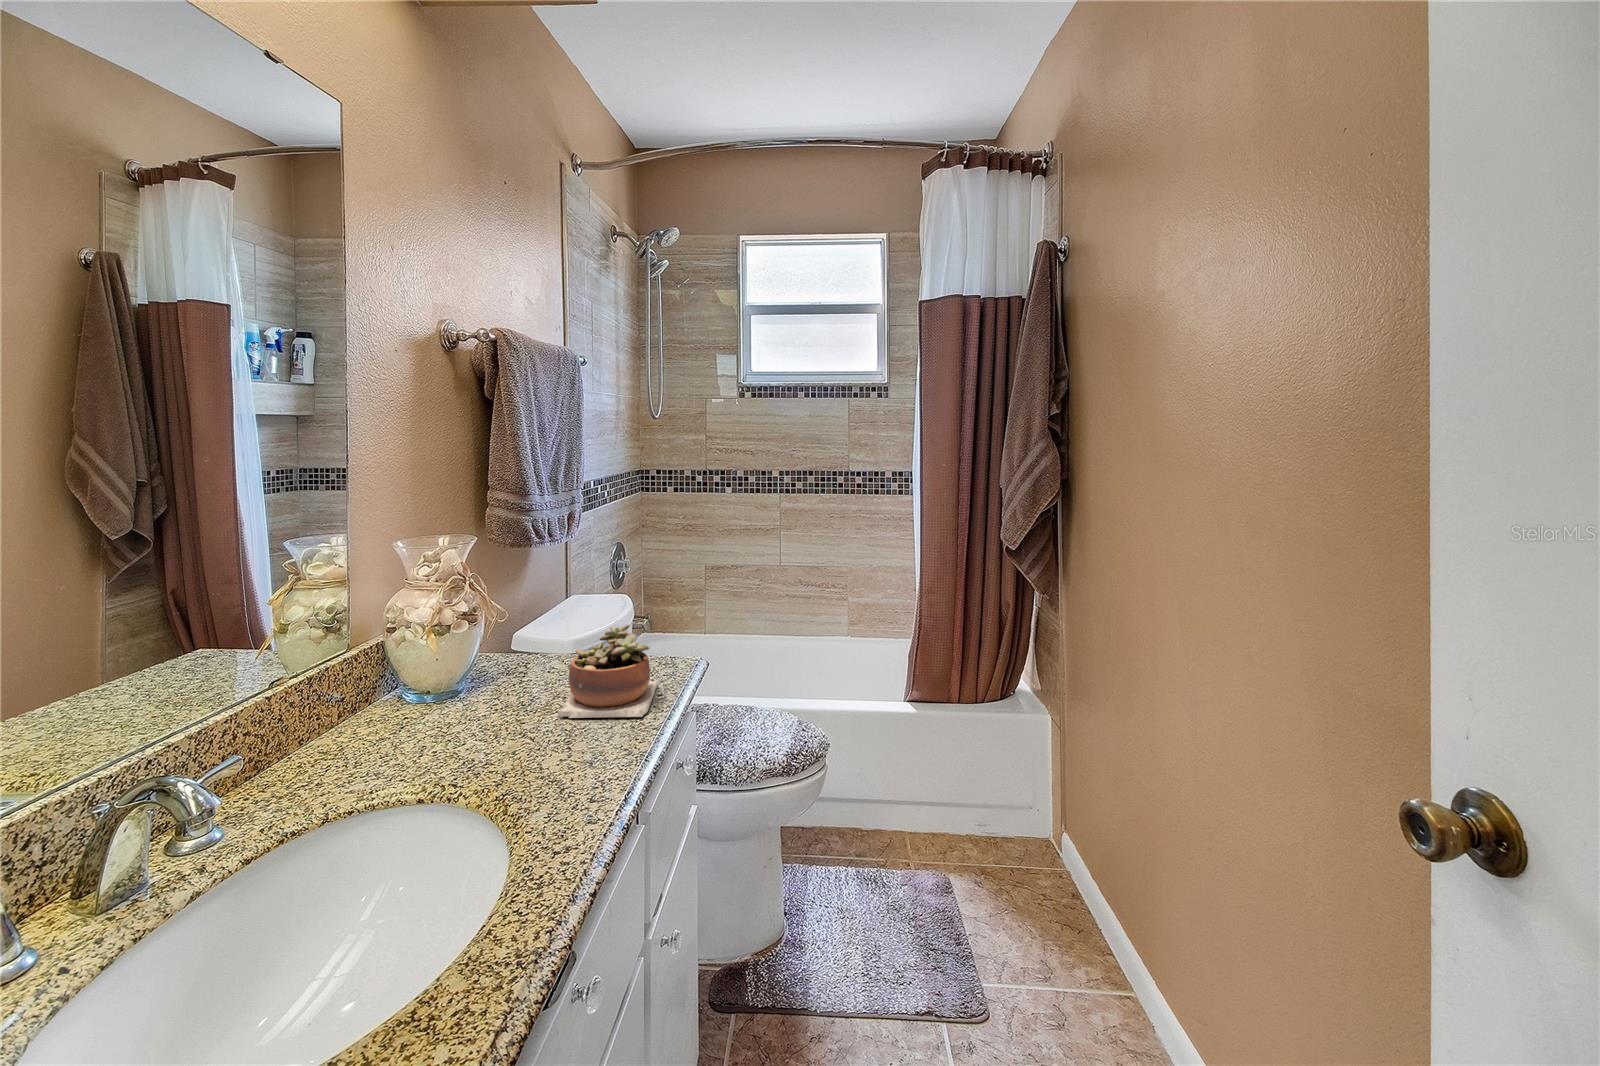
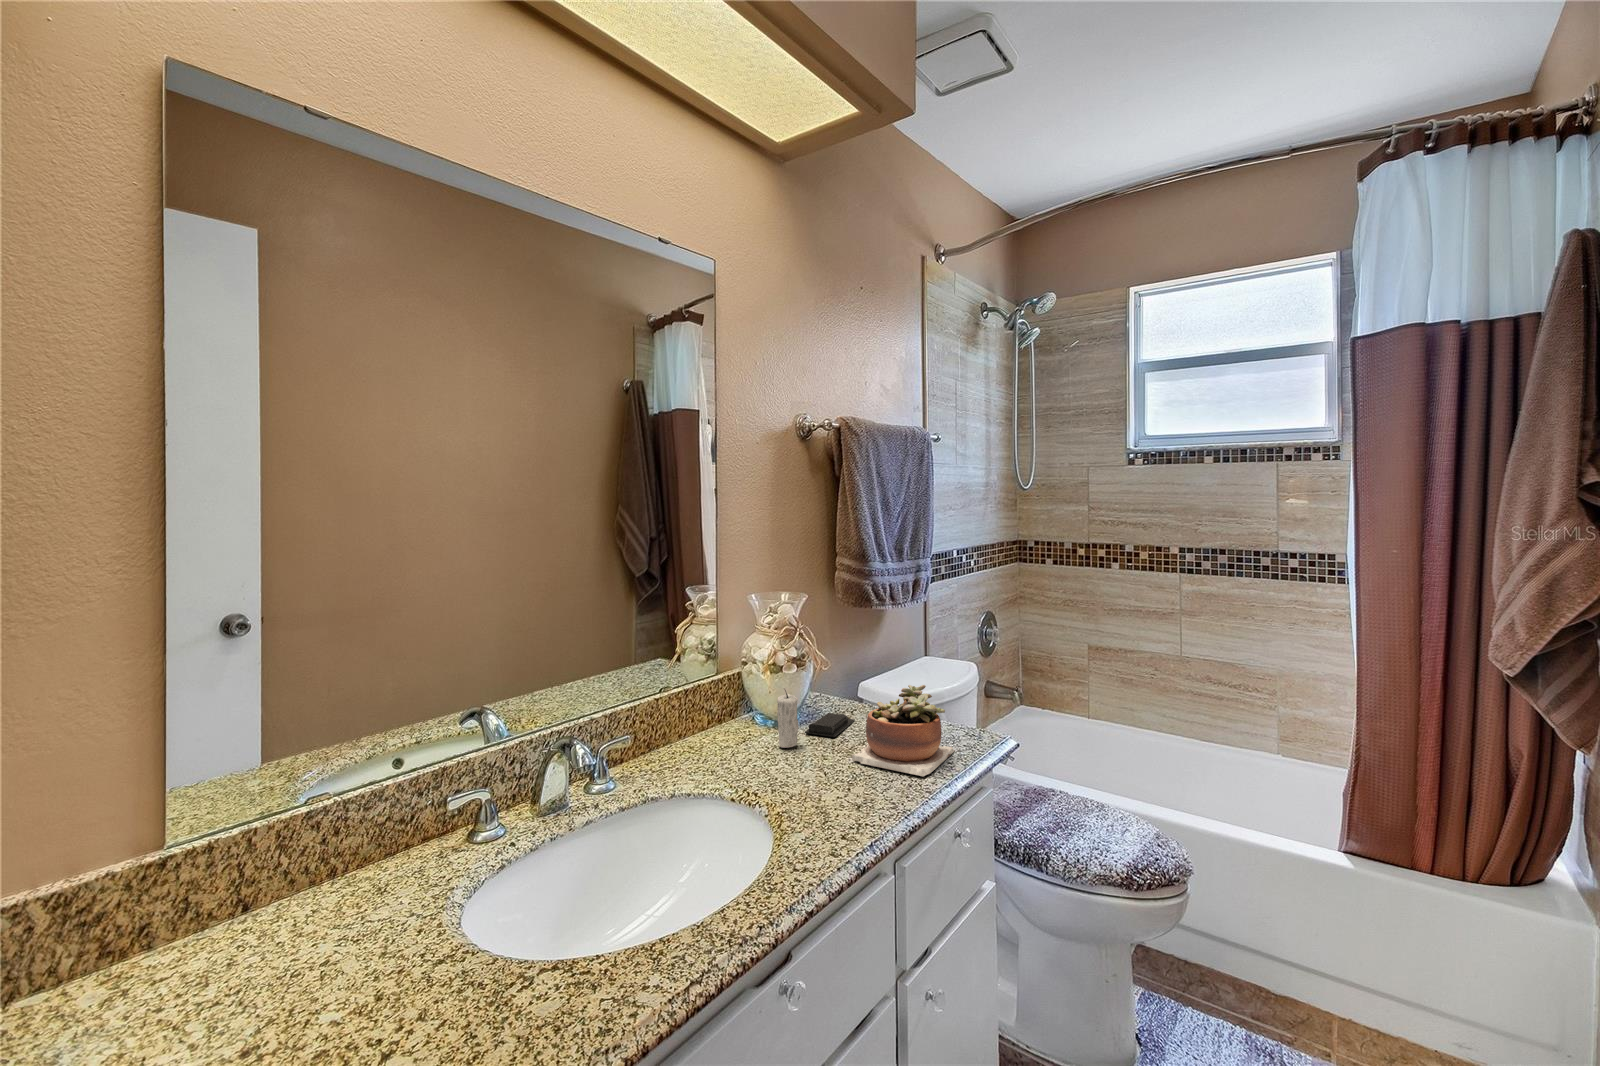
candle: none [454,650,483,721] -> present [777,690,799,748]
soap bar: none [485,668,537,698] -> present [805,713,855,737]

